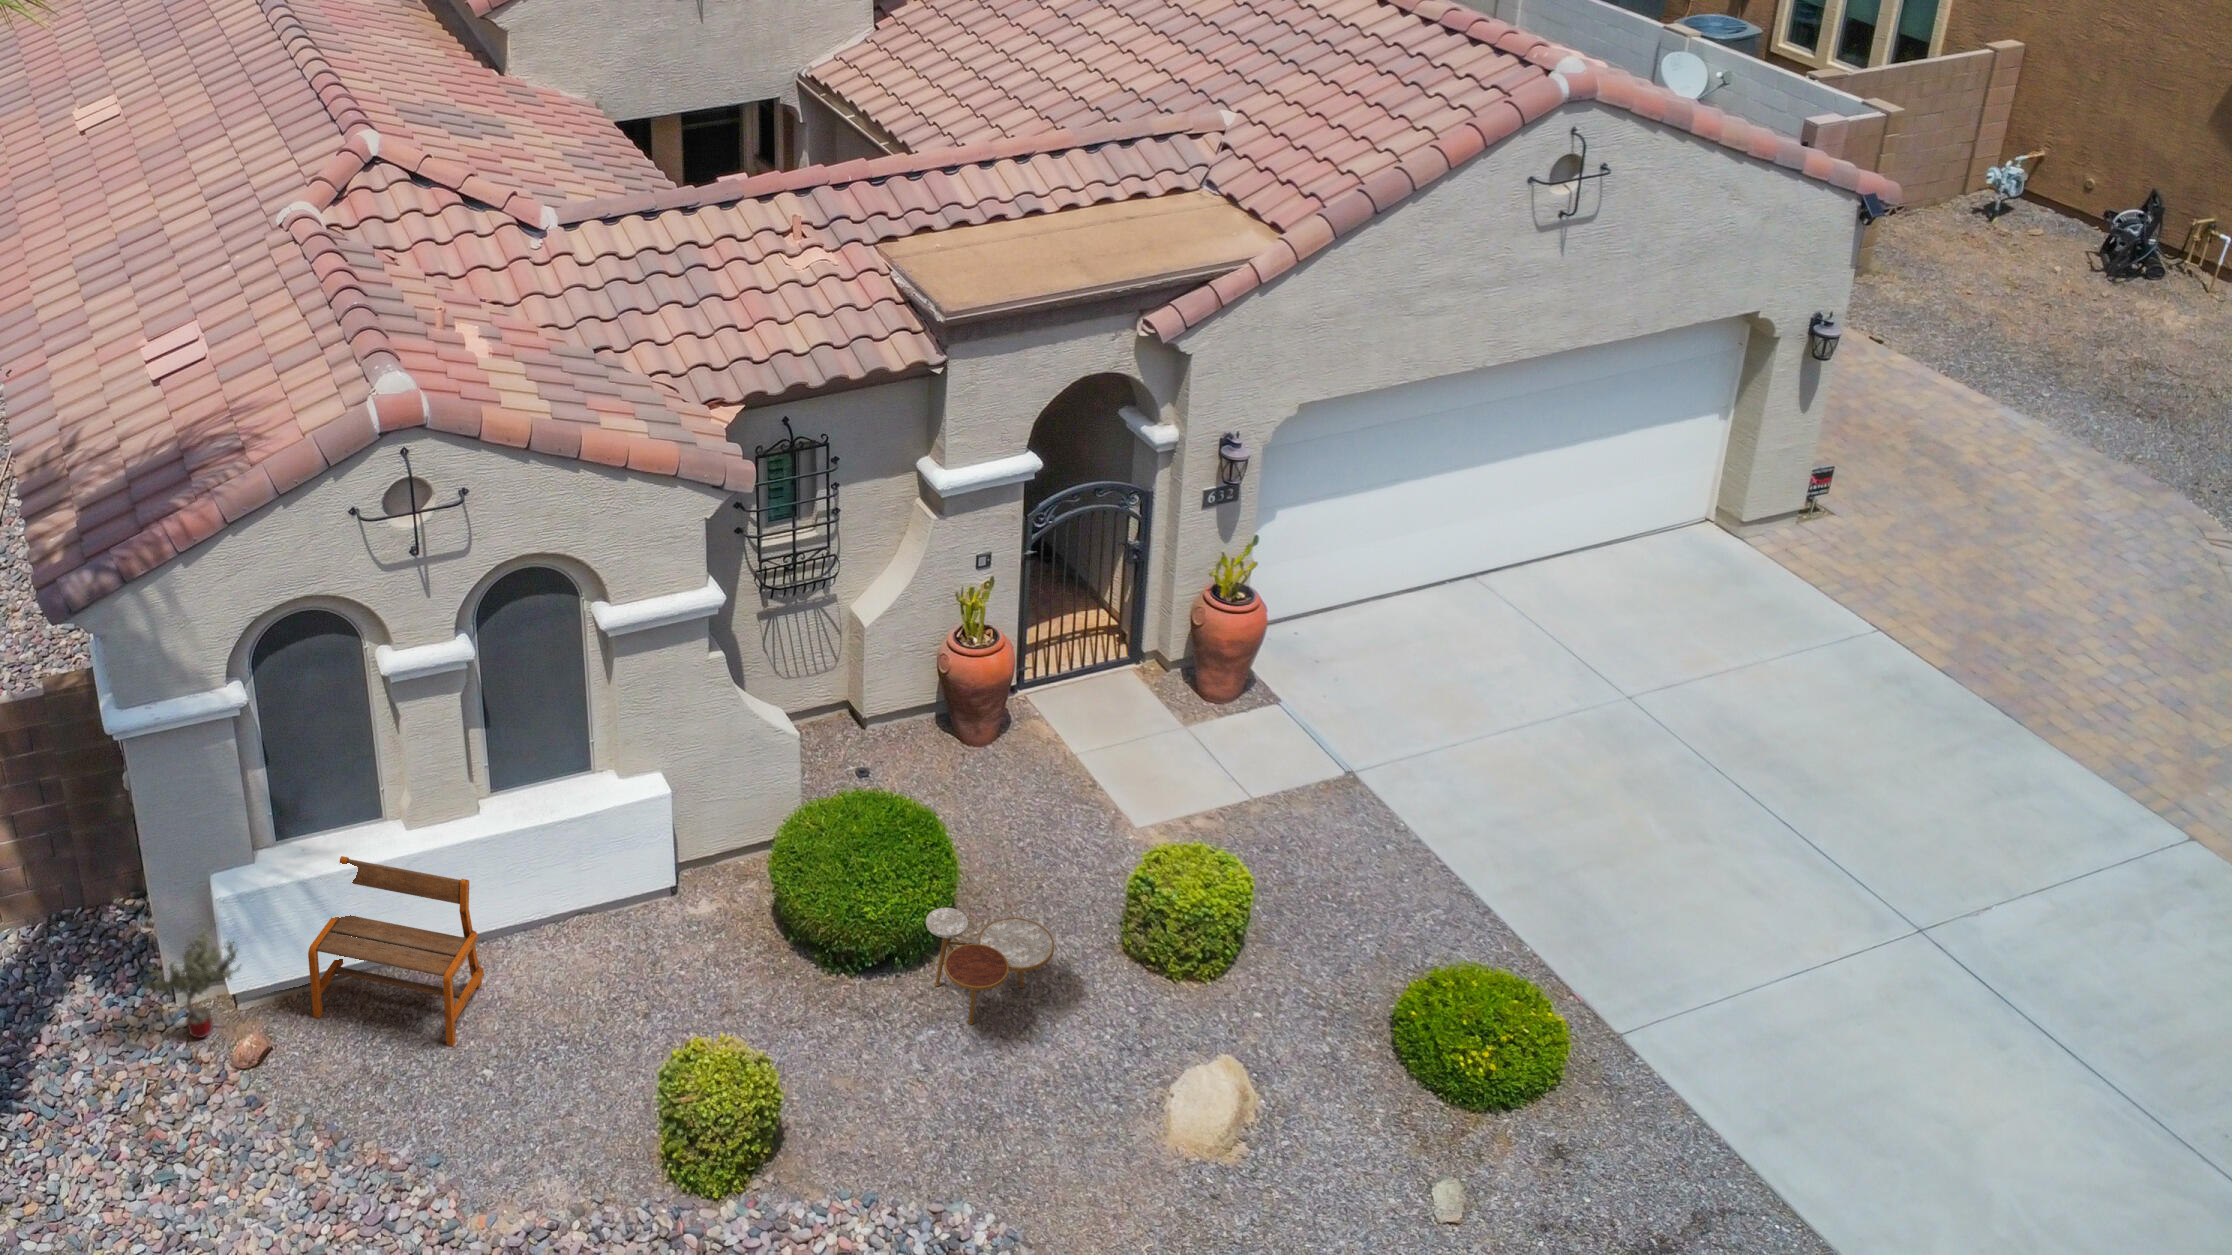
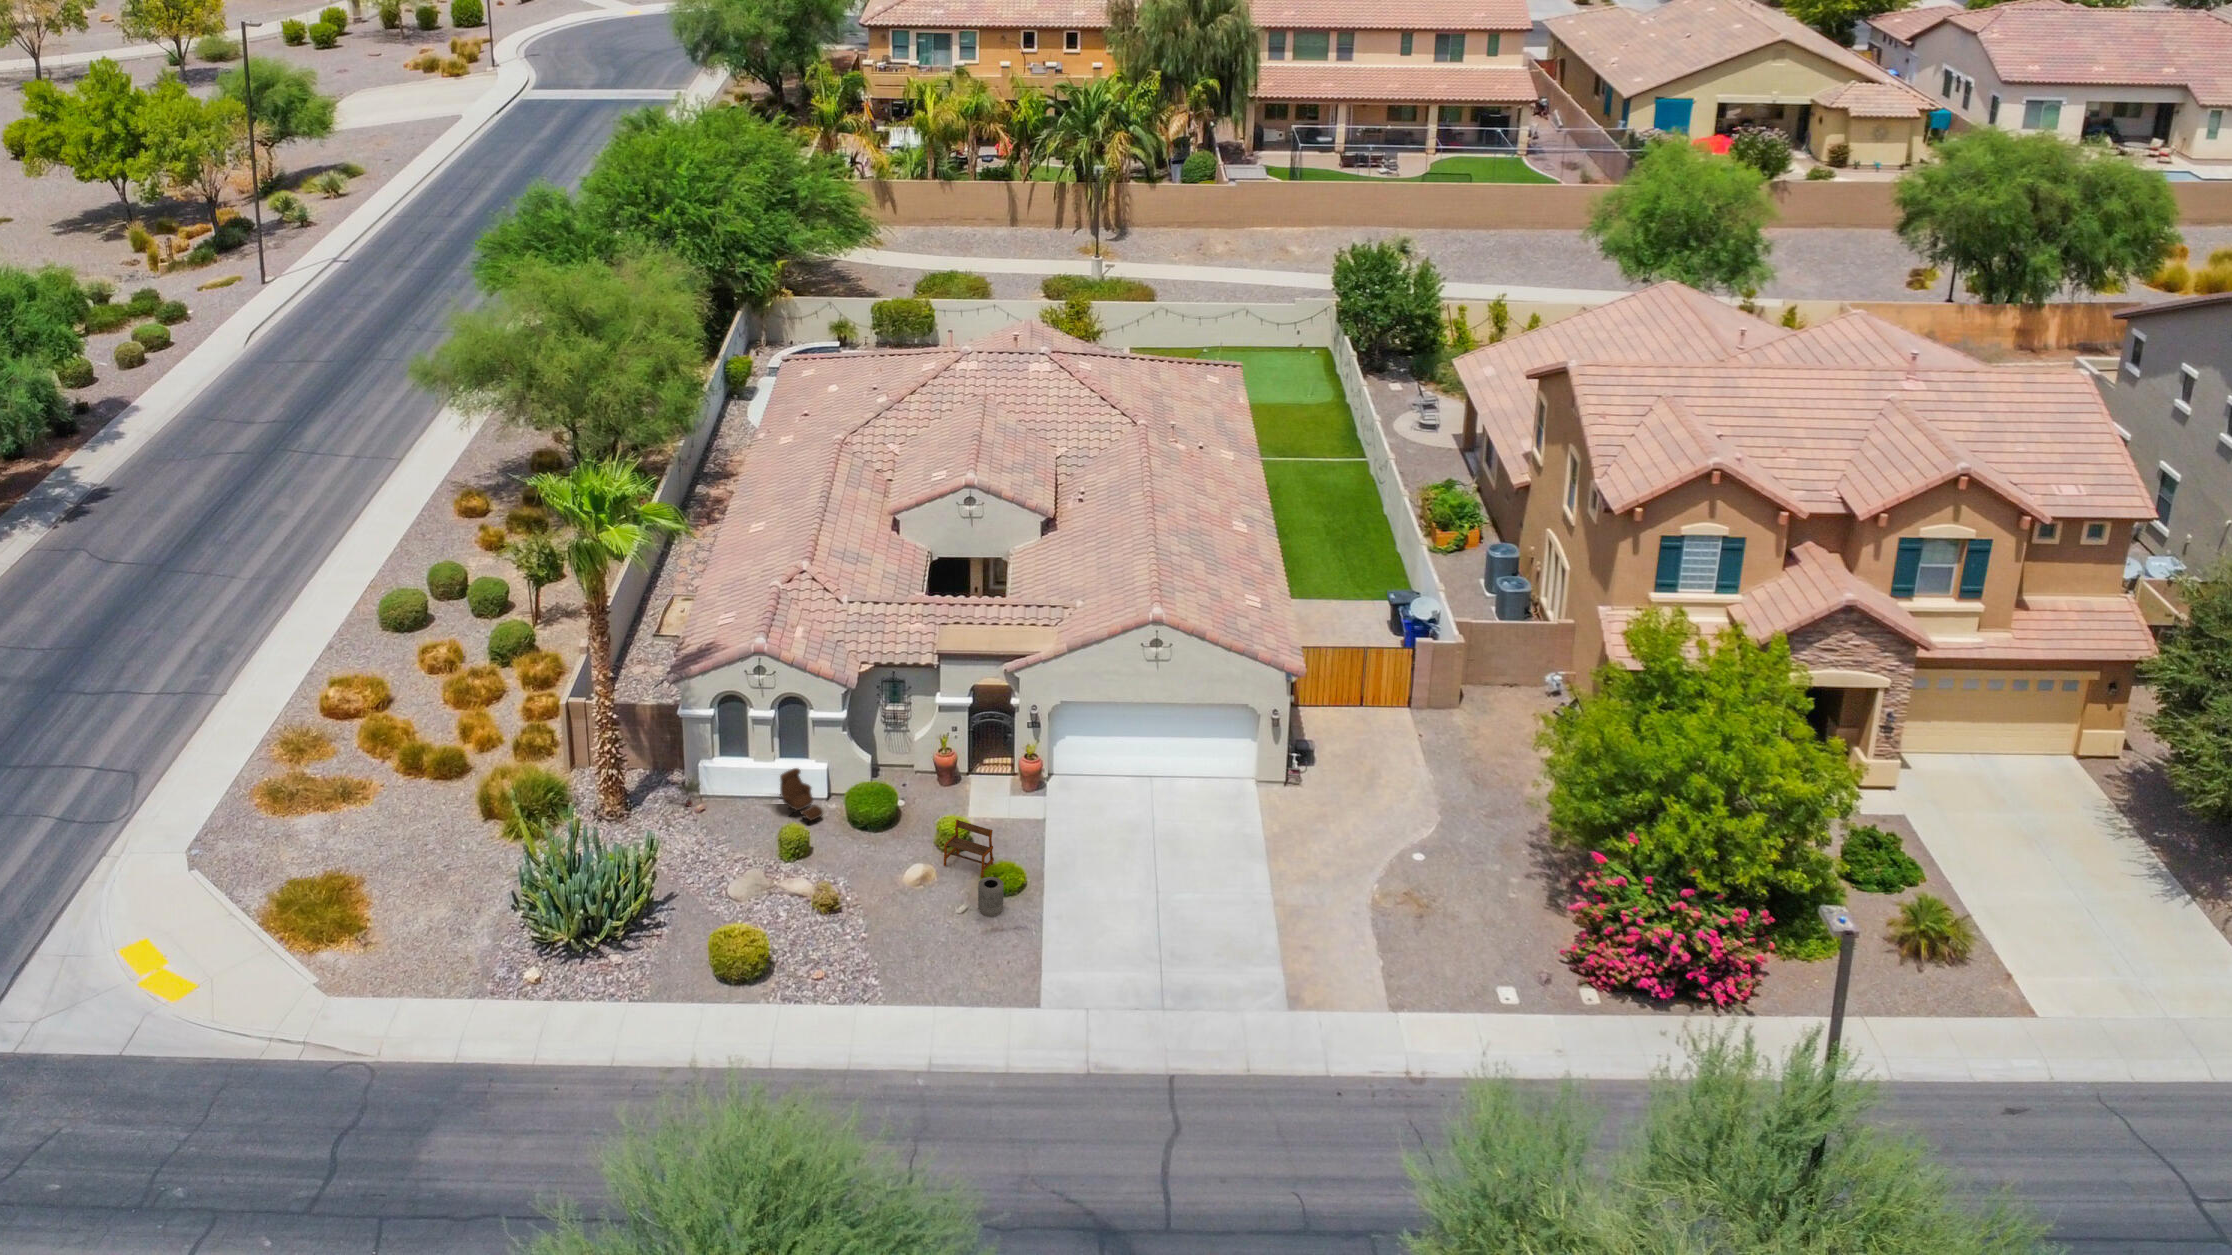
lounge chair: none [522,807,694,994] -> present [780,768,823,821]
bench: present [308,856,484,1046] -> present [944,820,994,877]
side table: present [926,908,1054,1024] -> none [875,818,911,851]
trash can: none [1467,1040,1578,1187] -> present [978,877,1004,917]

